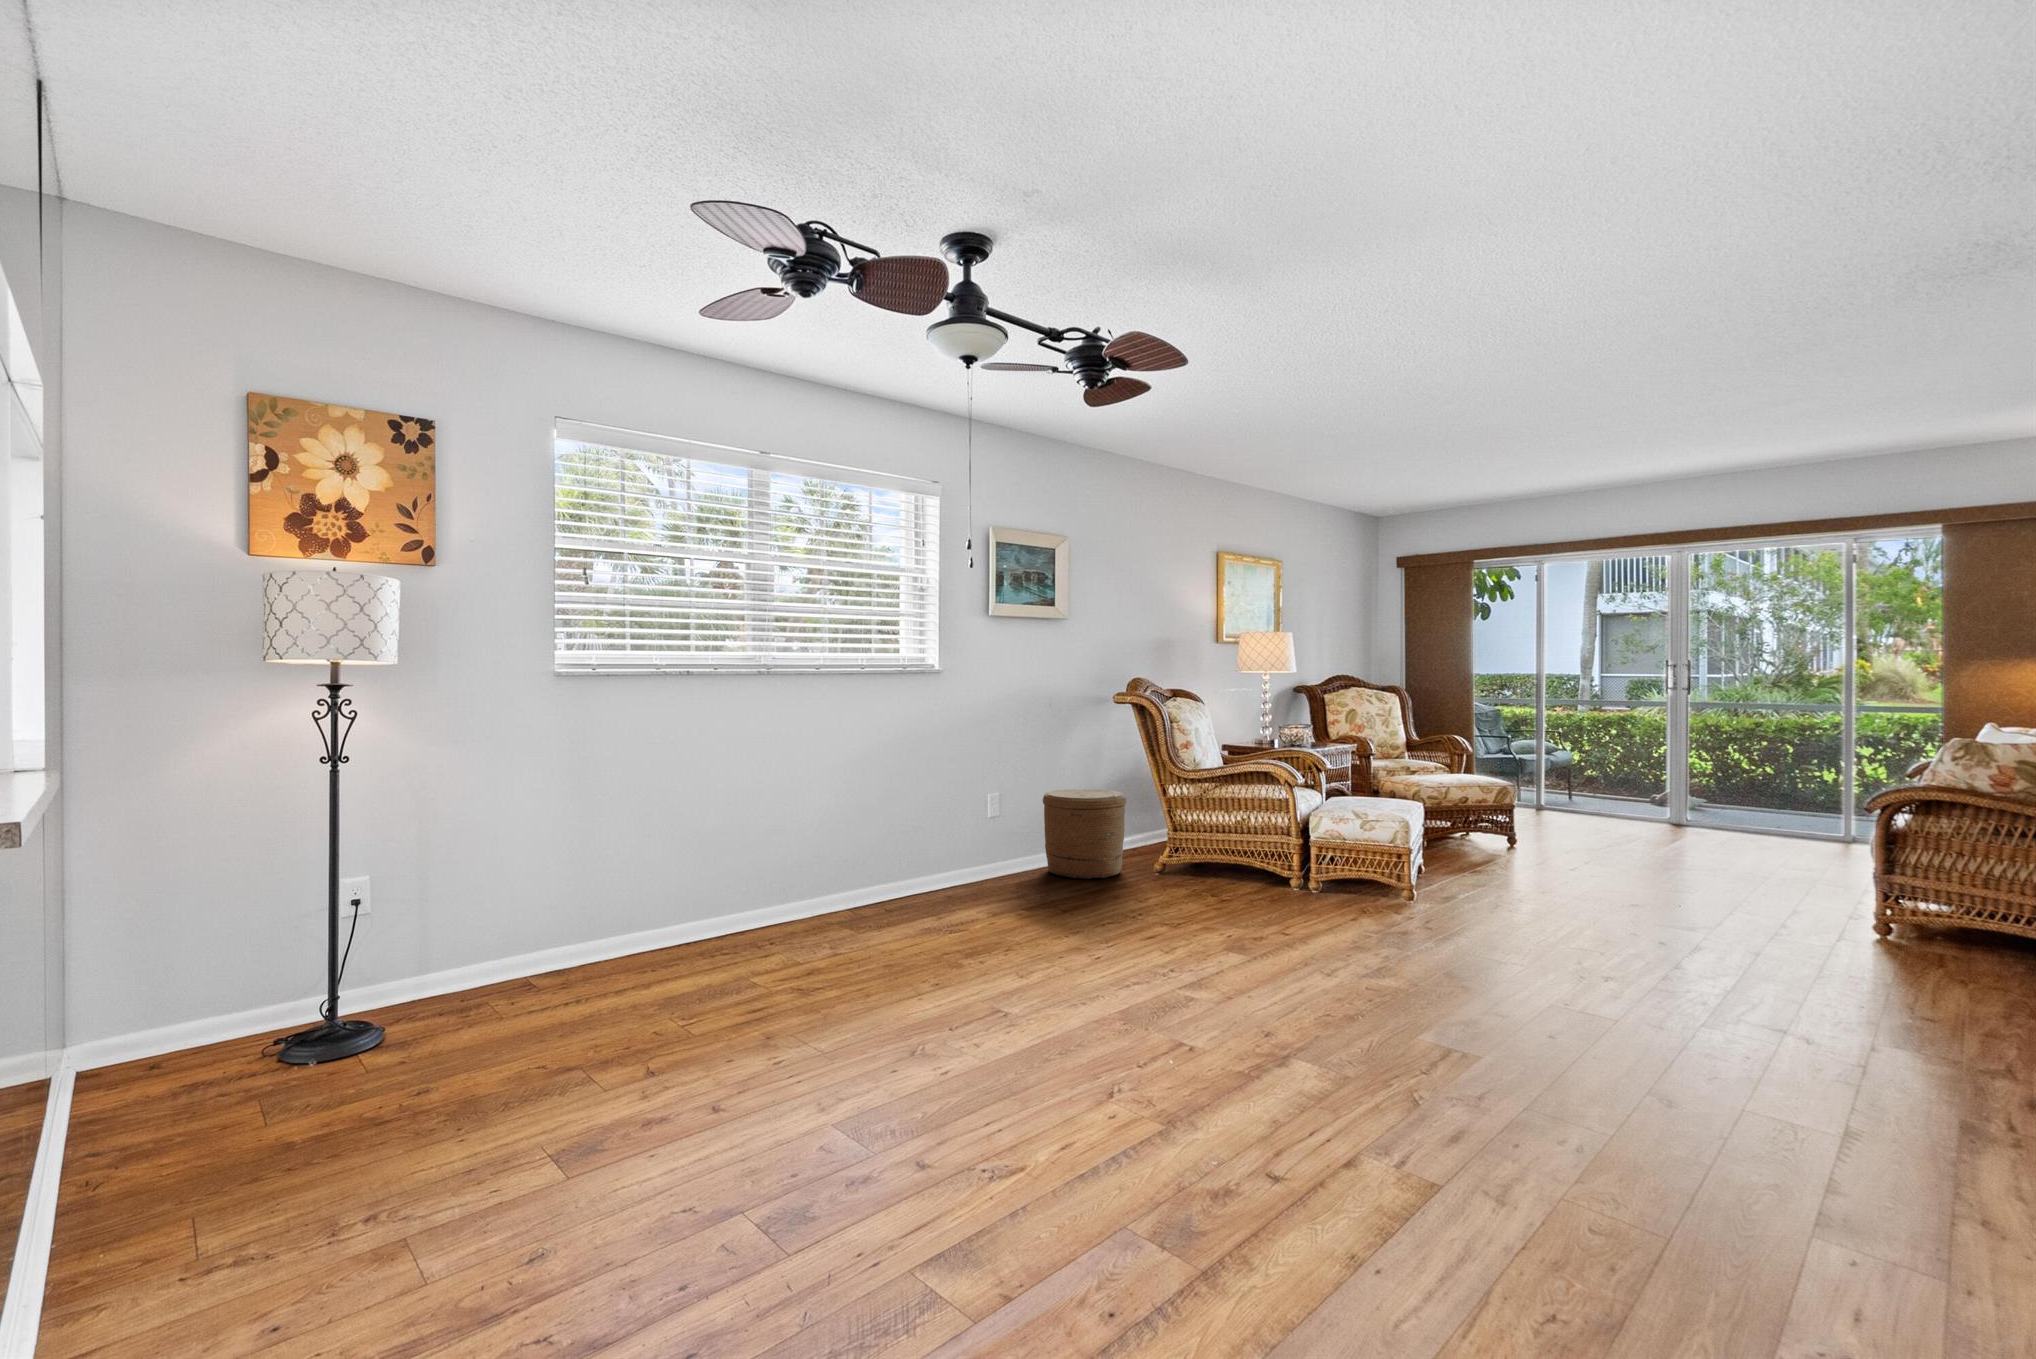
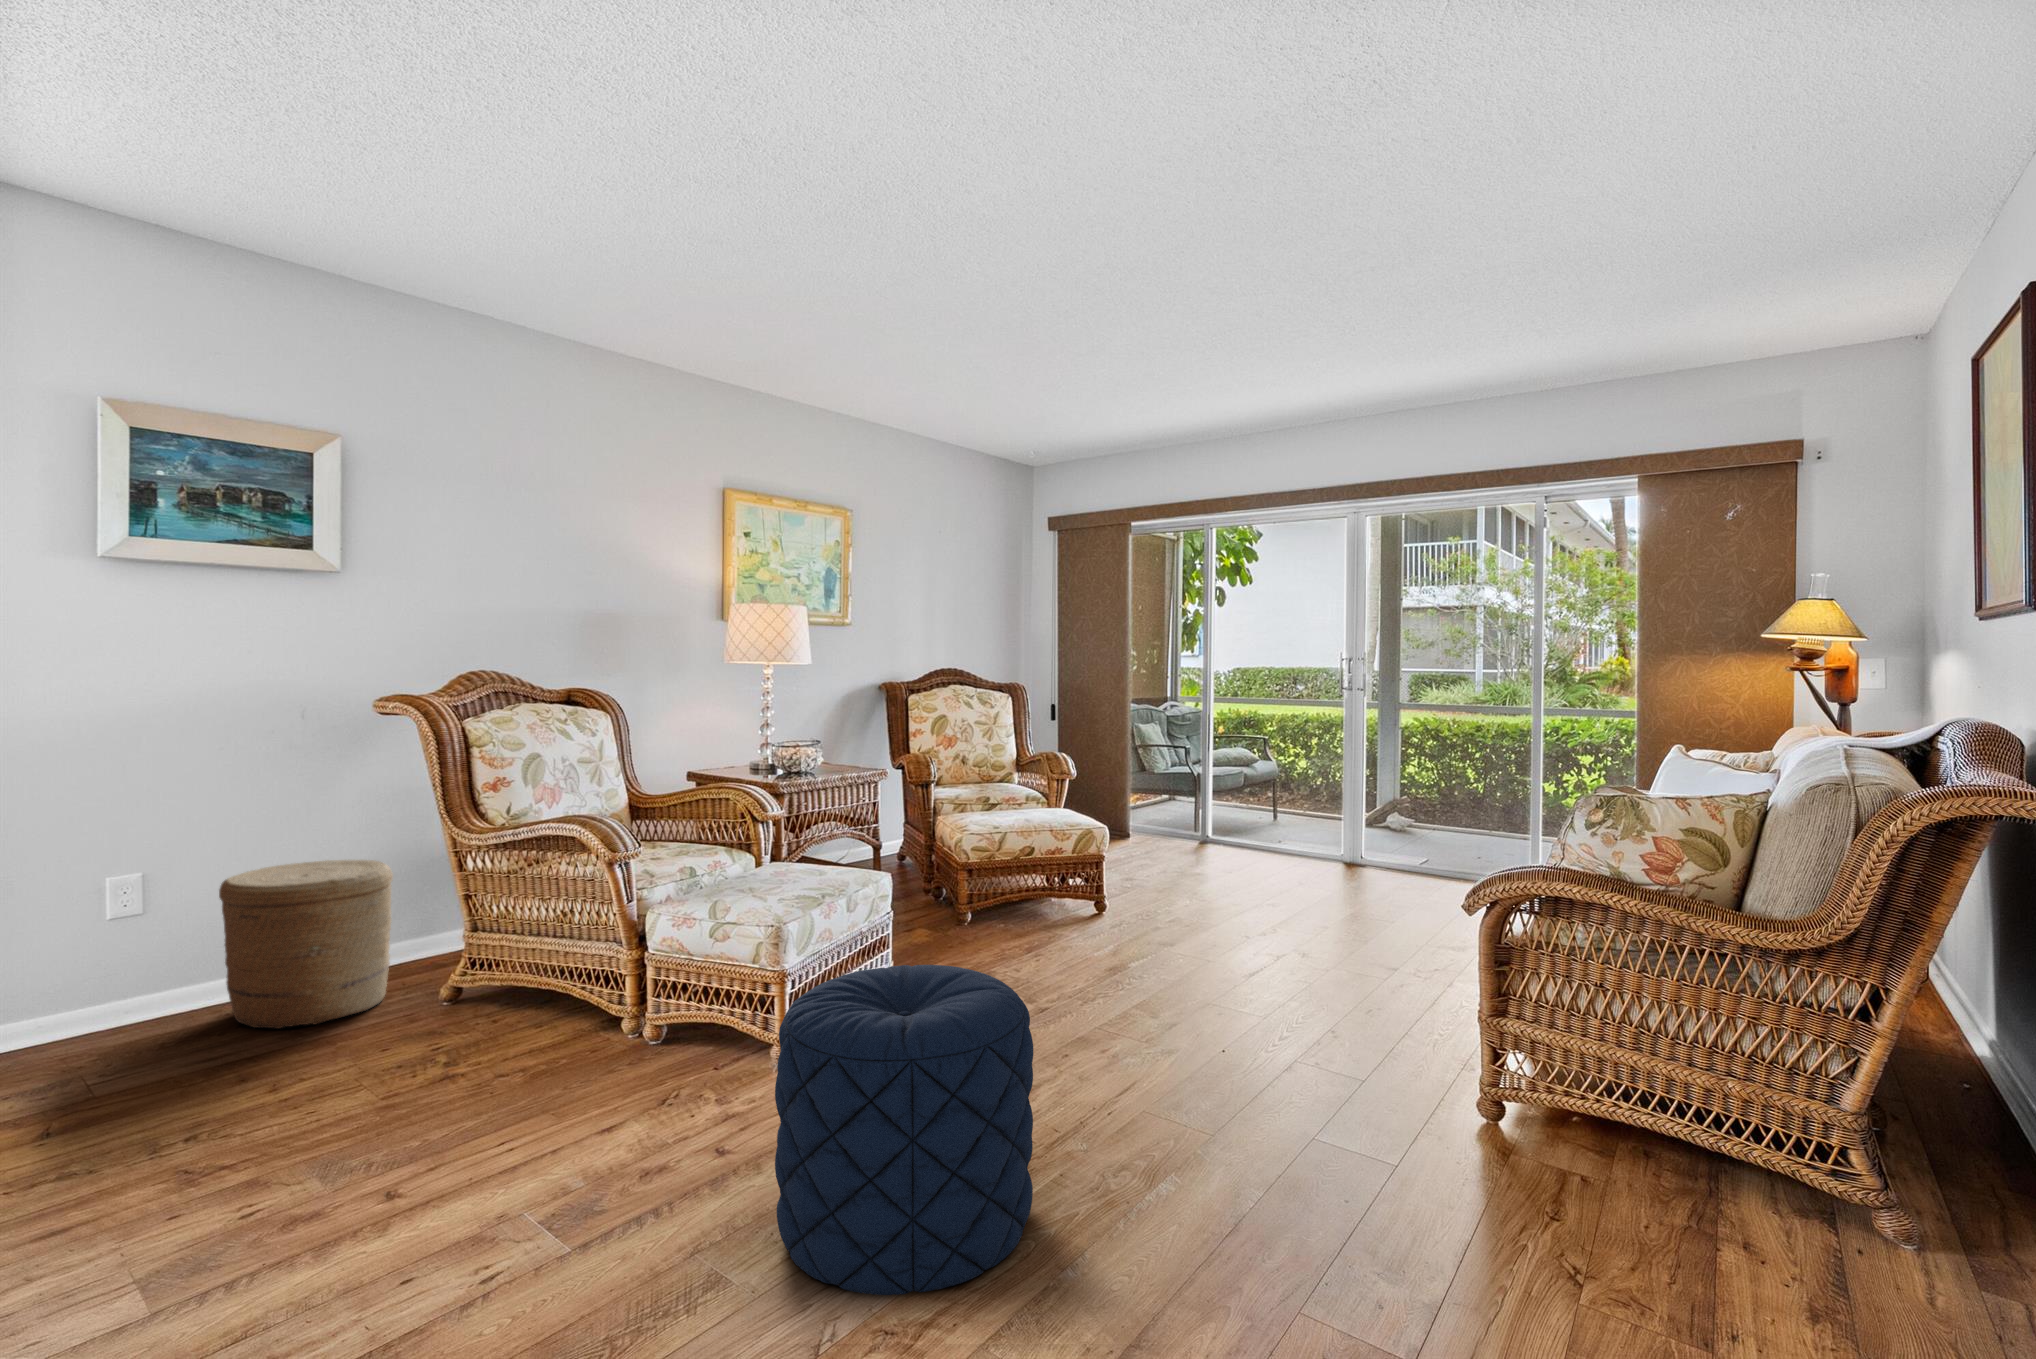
pouf: none [1517,828,1668,971] -> present [775,965,1033,1295]

